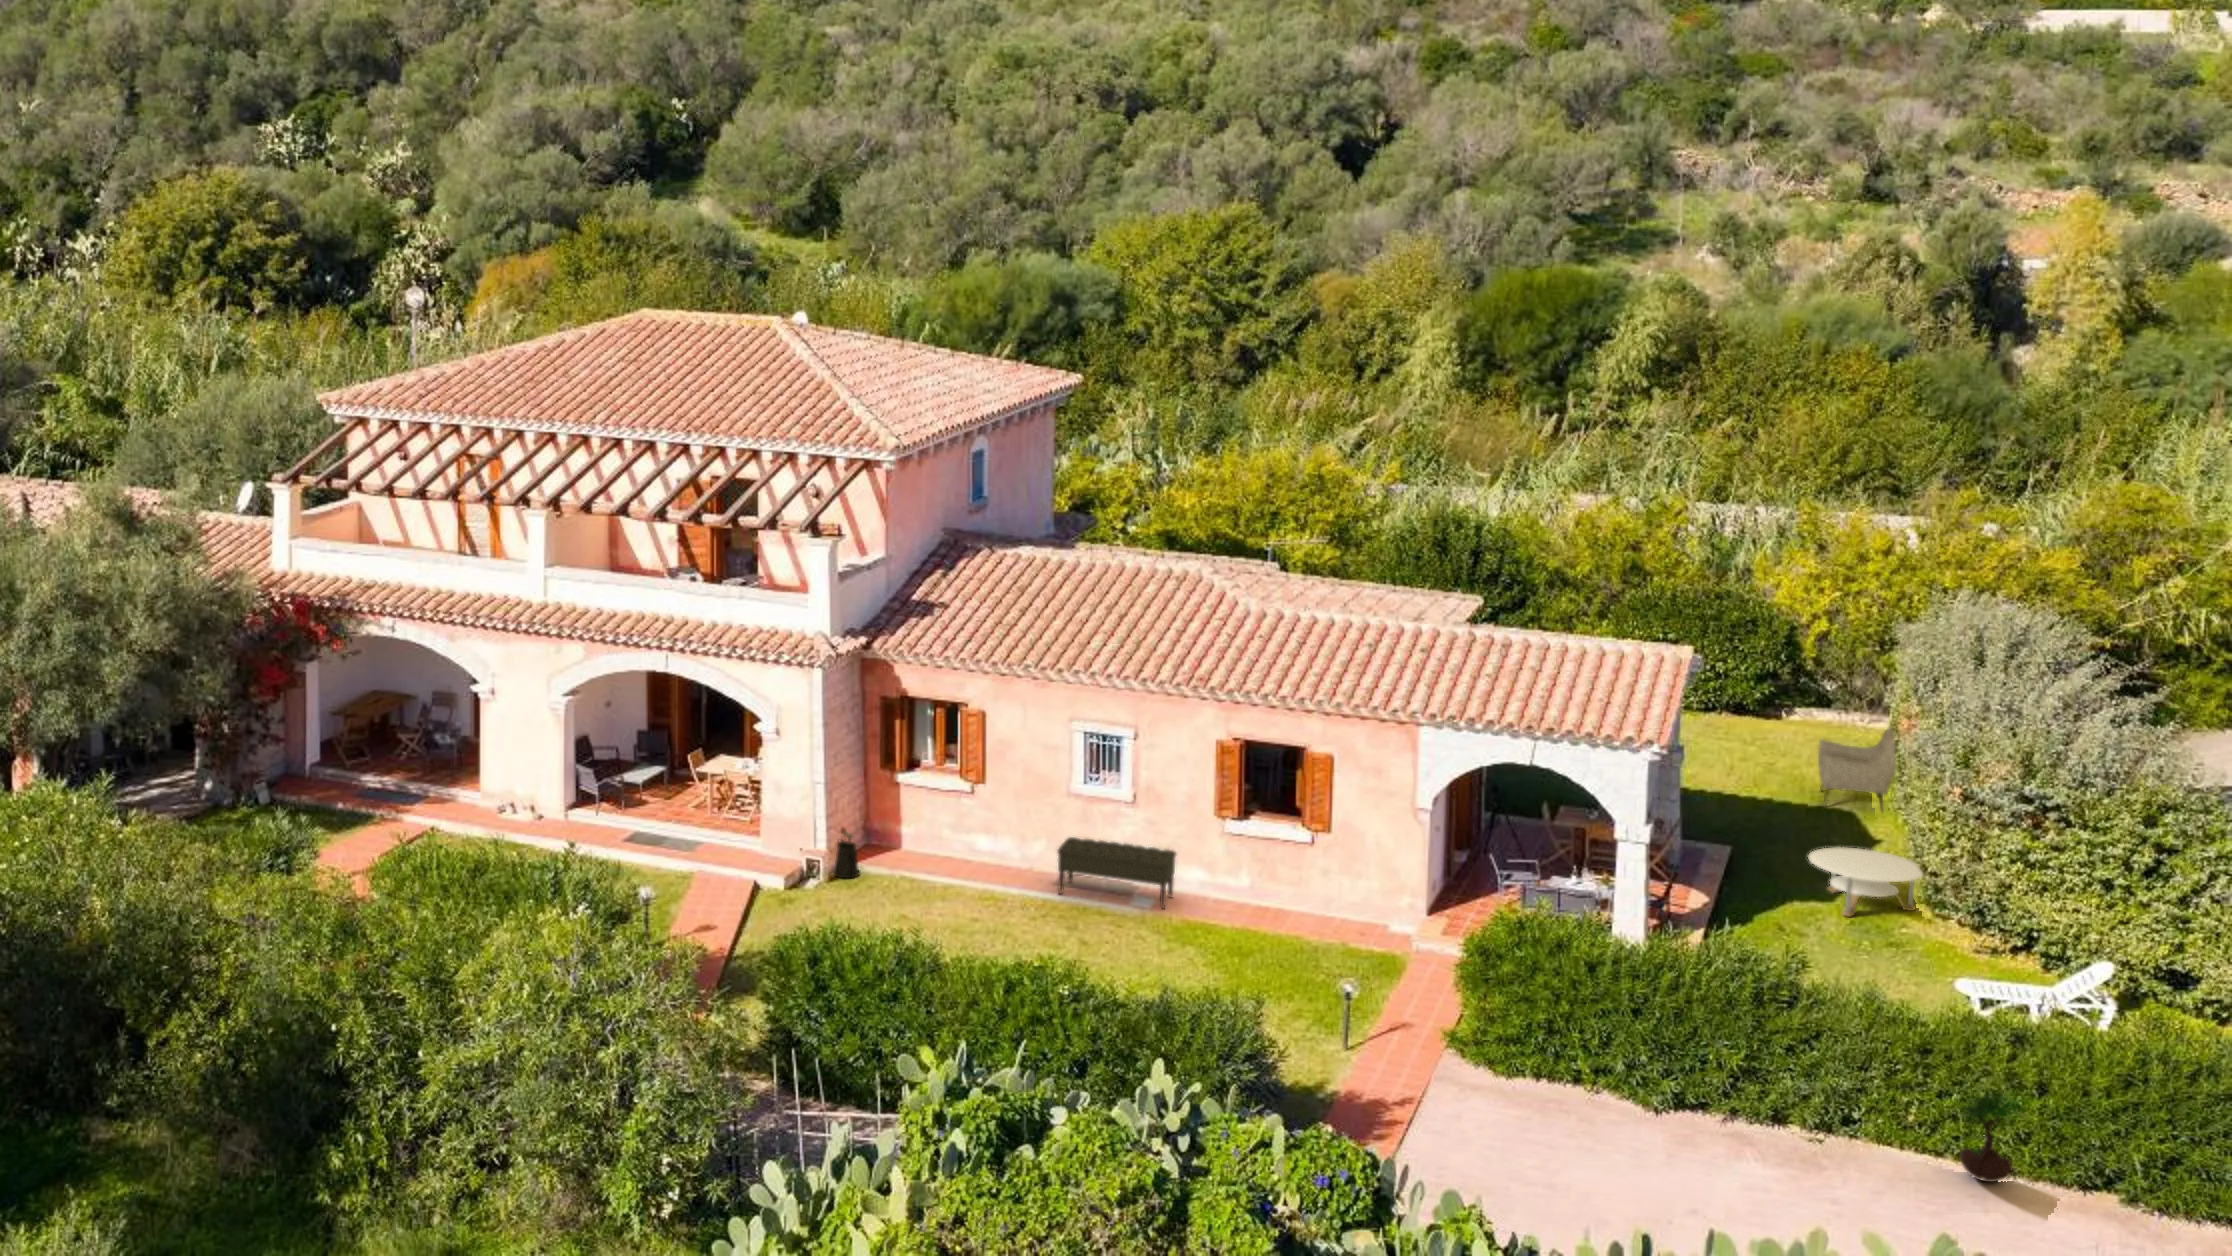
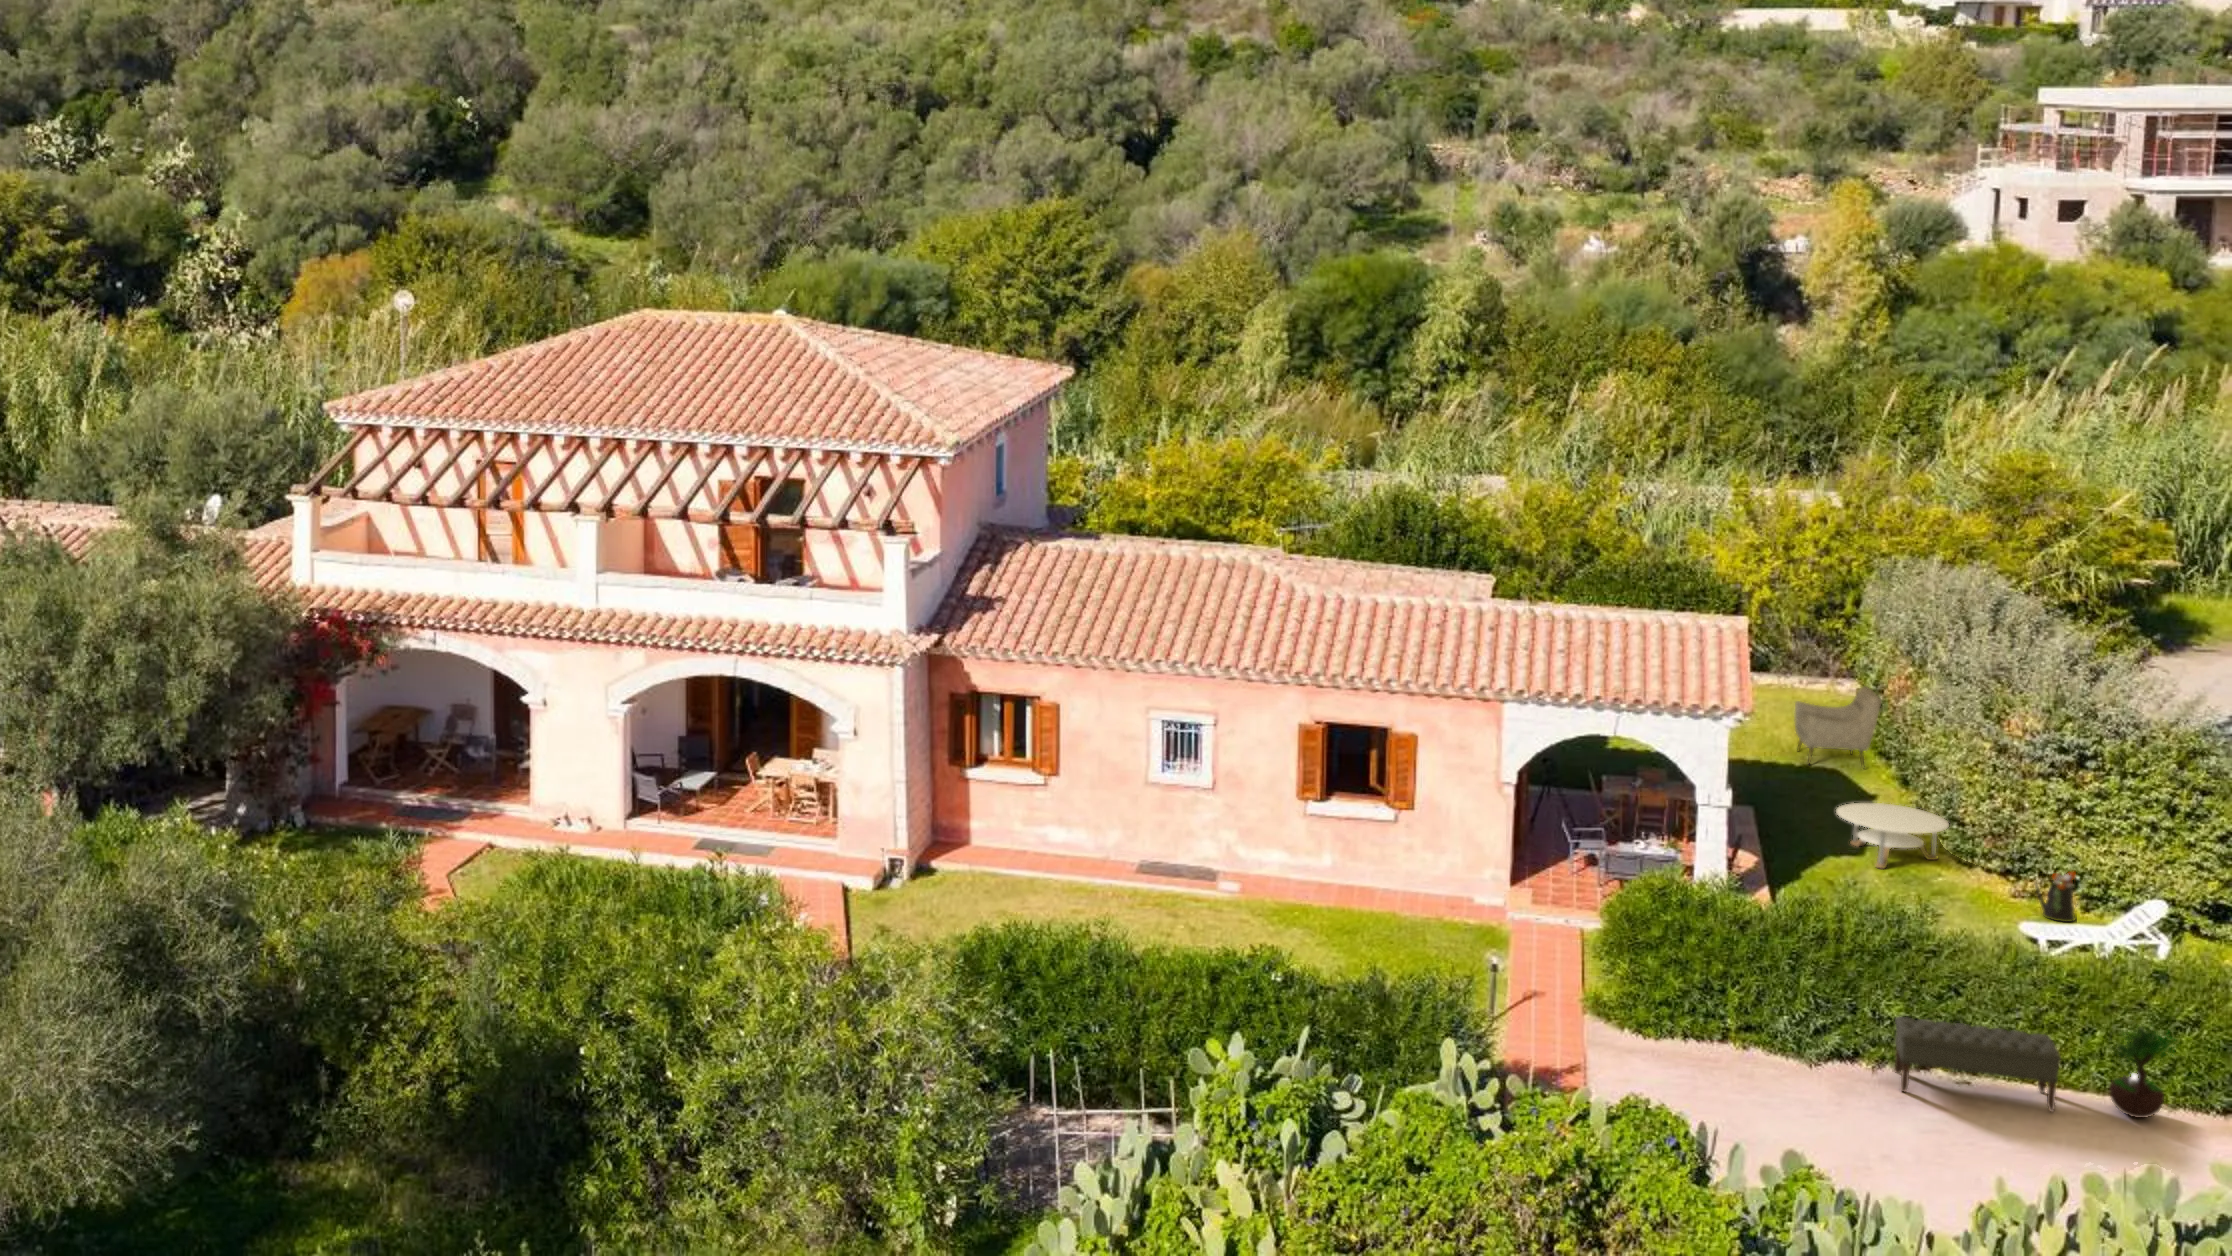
watering can: present [833,827,860,878] -> present [2035,872,2078,922]
bench: present [1058,837,1176,908] -> present [1894,1017,2061,1111]

